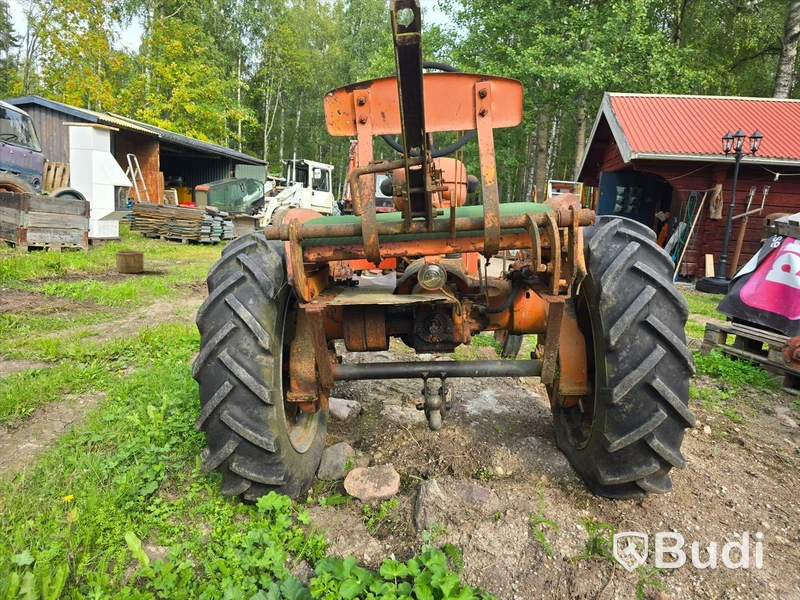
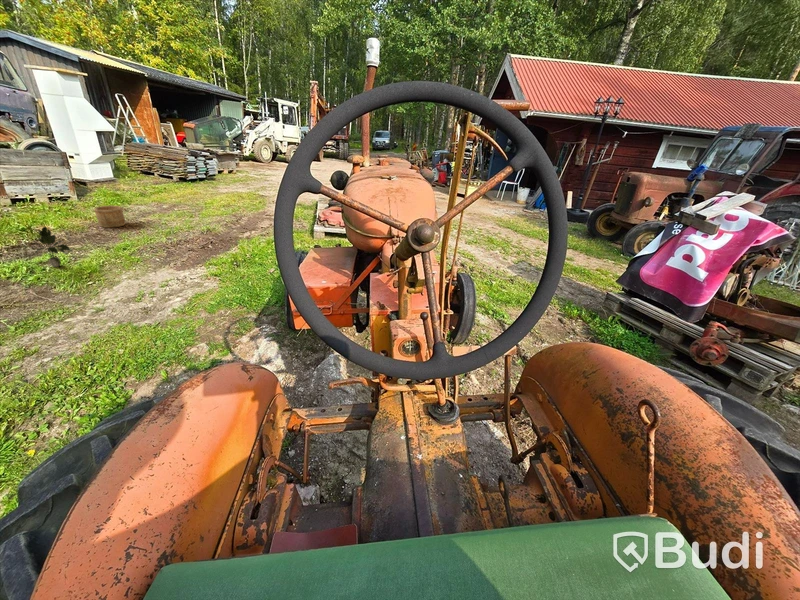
potted plant: none [68,252,104,295] -> present [31,227,71,267]

